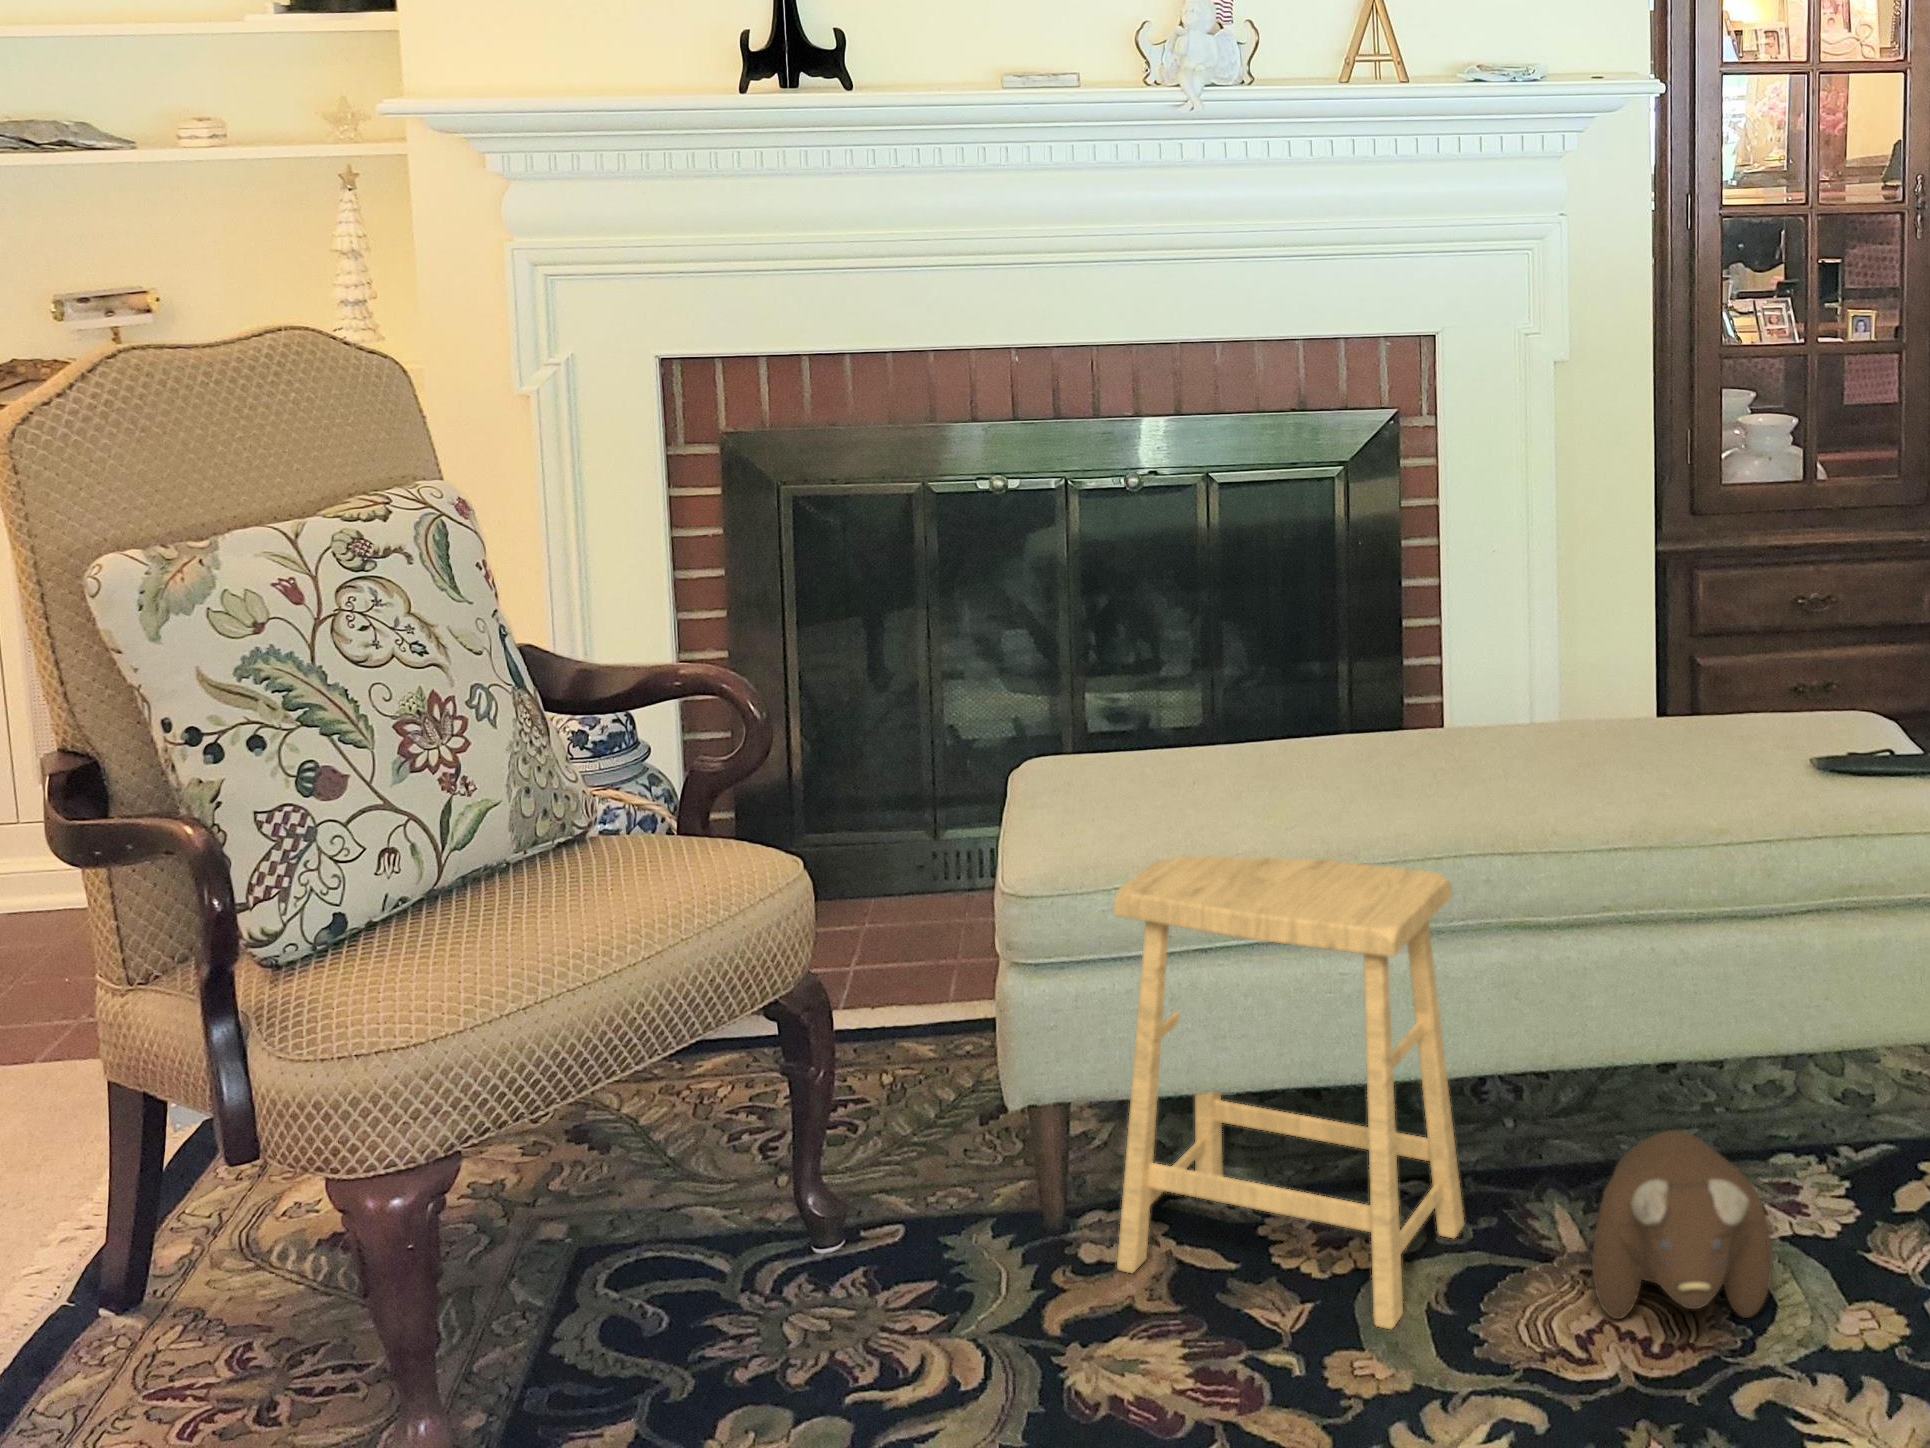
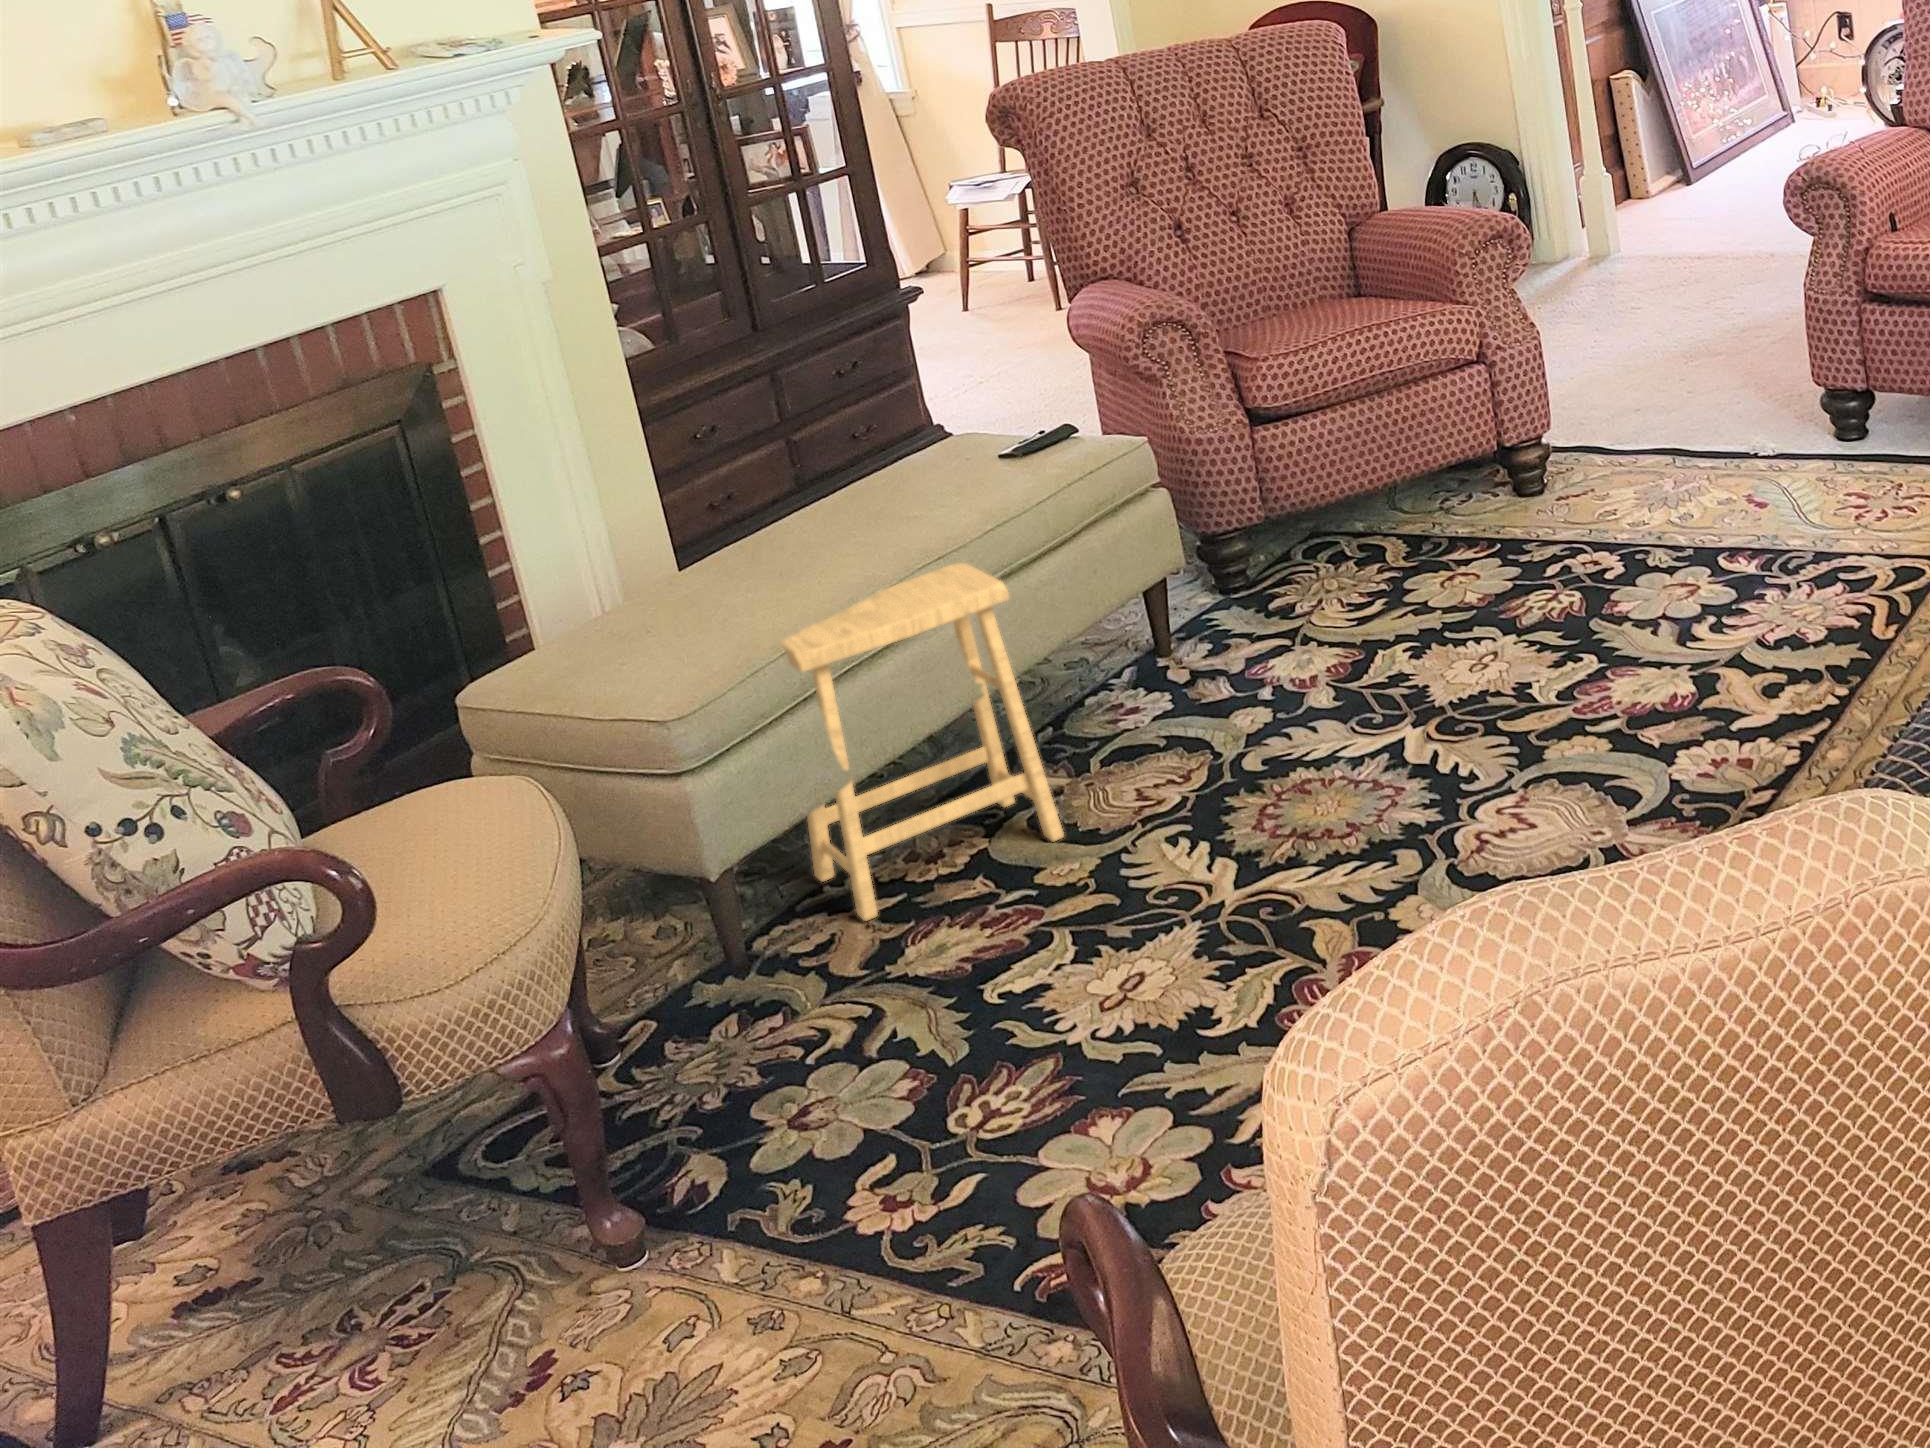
plush toy: present [1592,1130,1773,1319] -> none [1097,642,1233,769]

